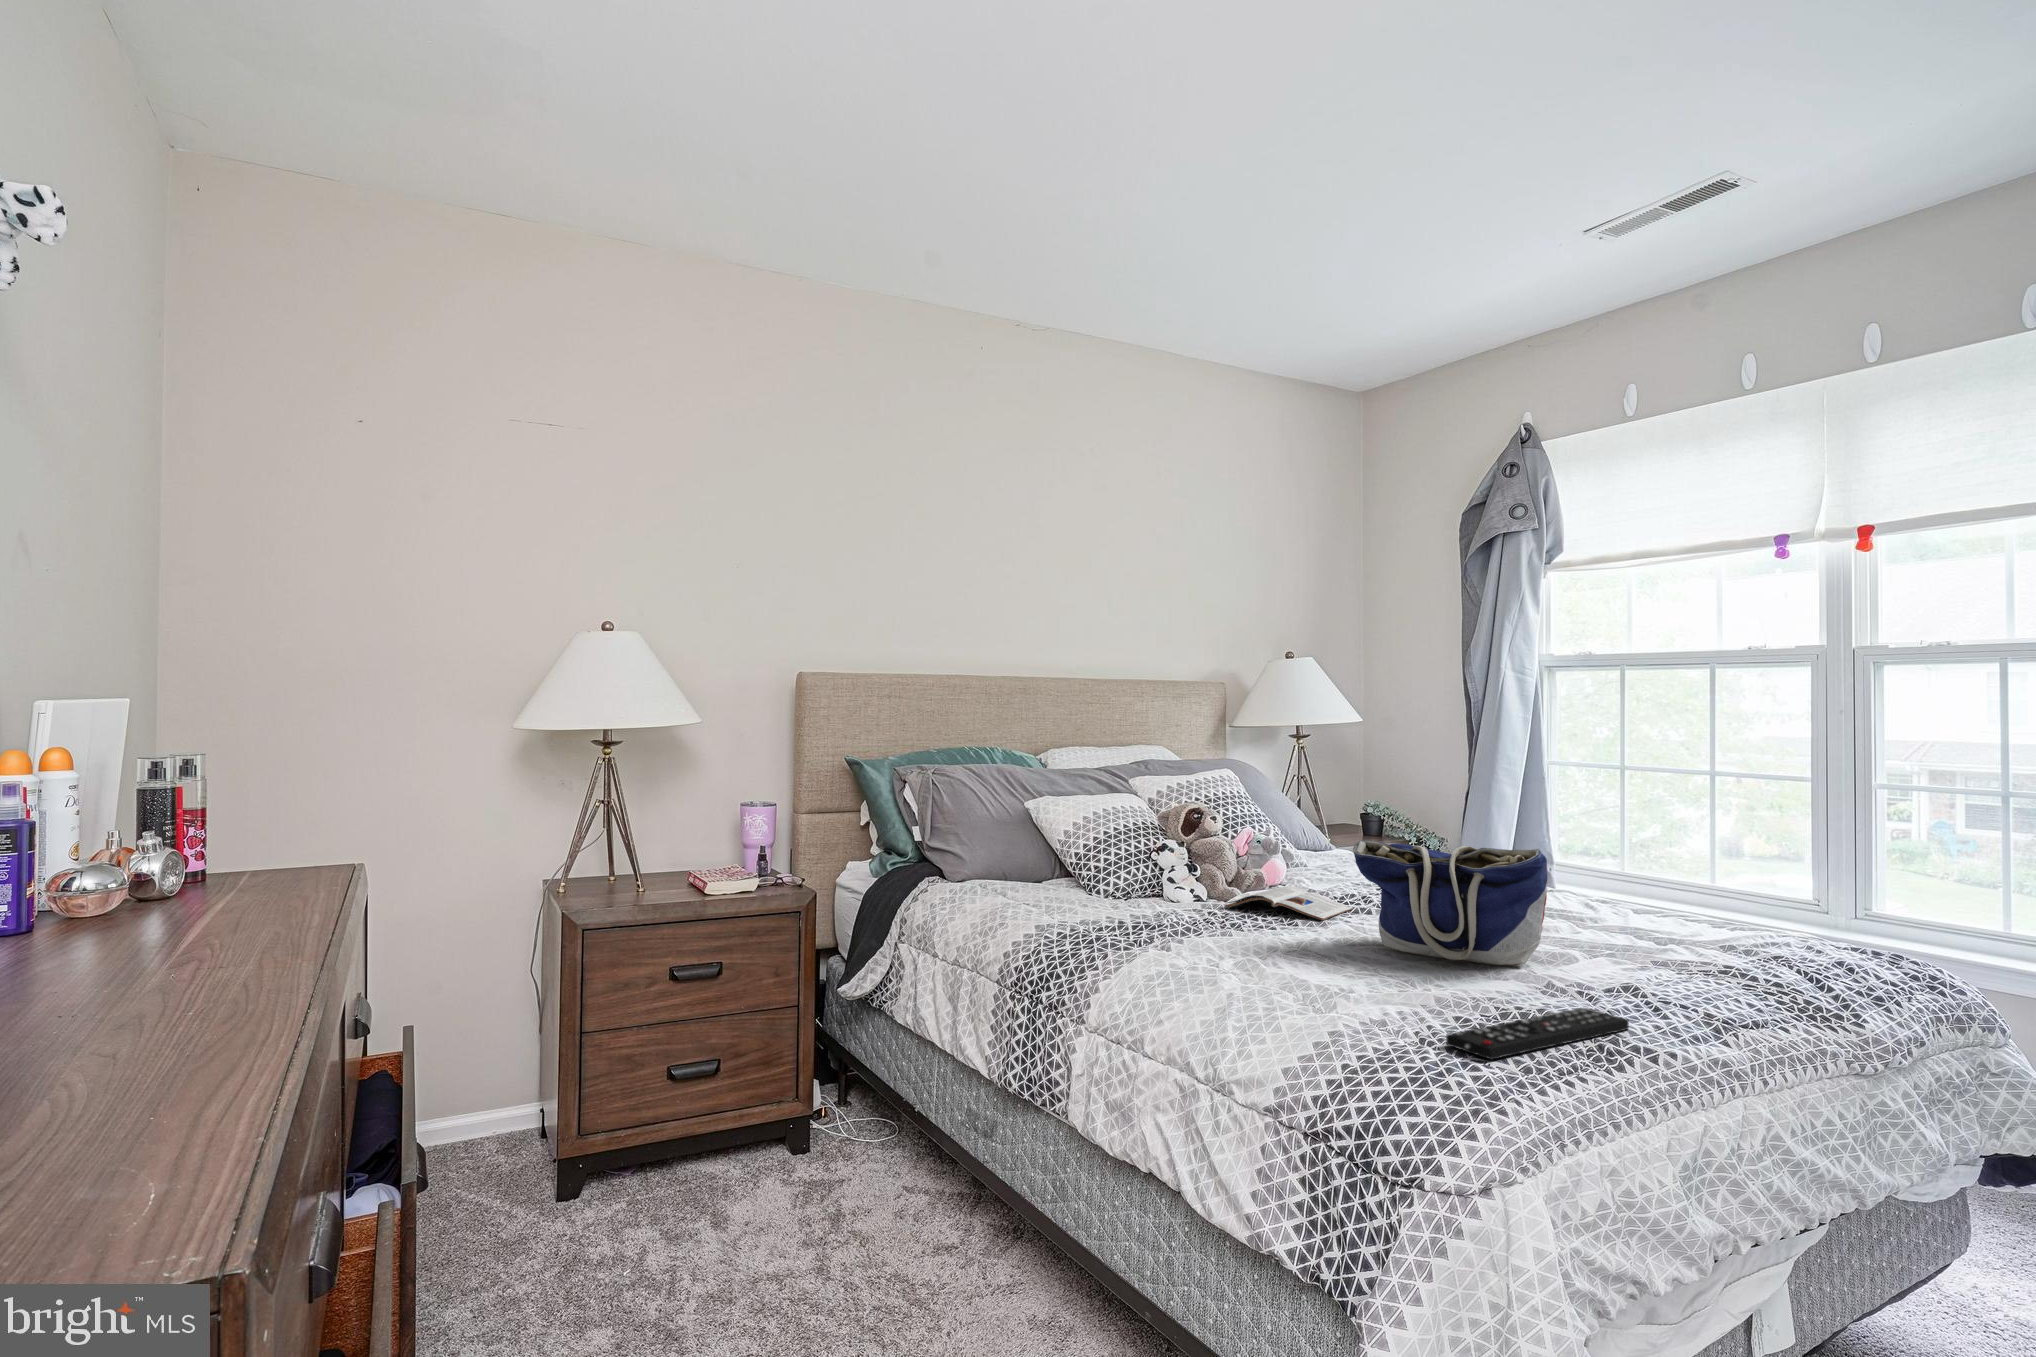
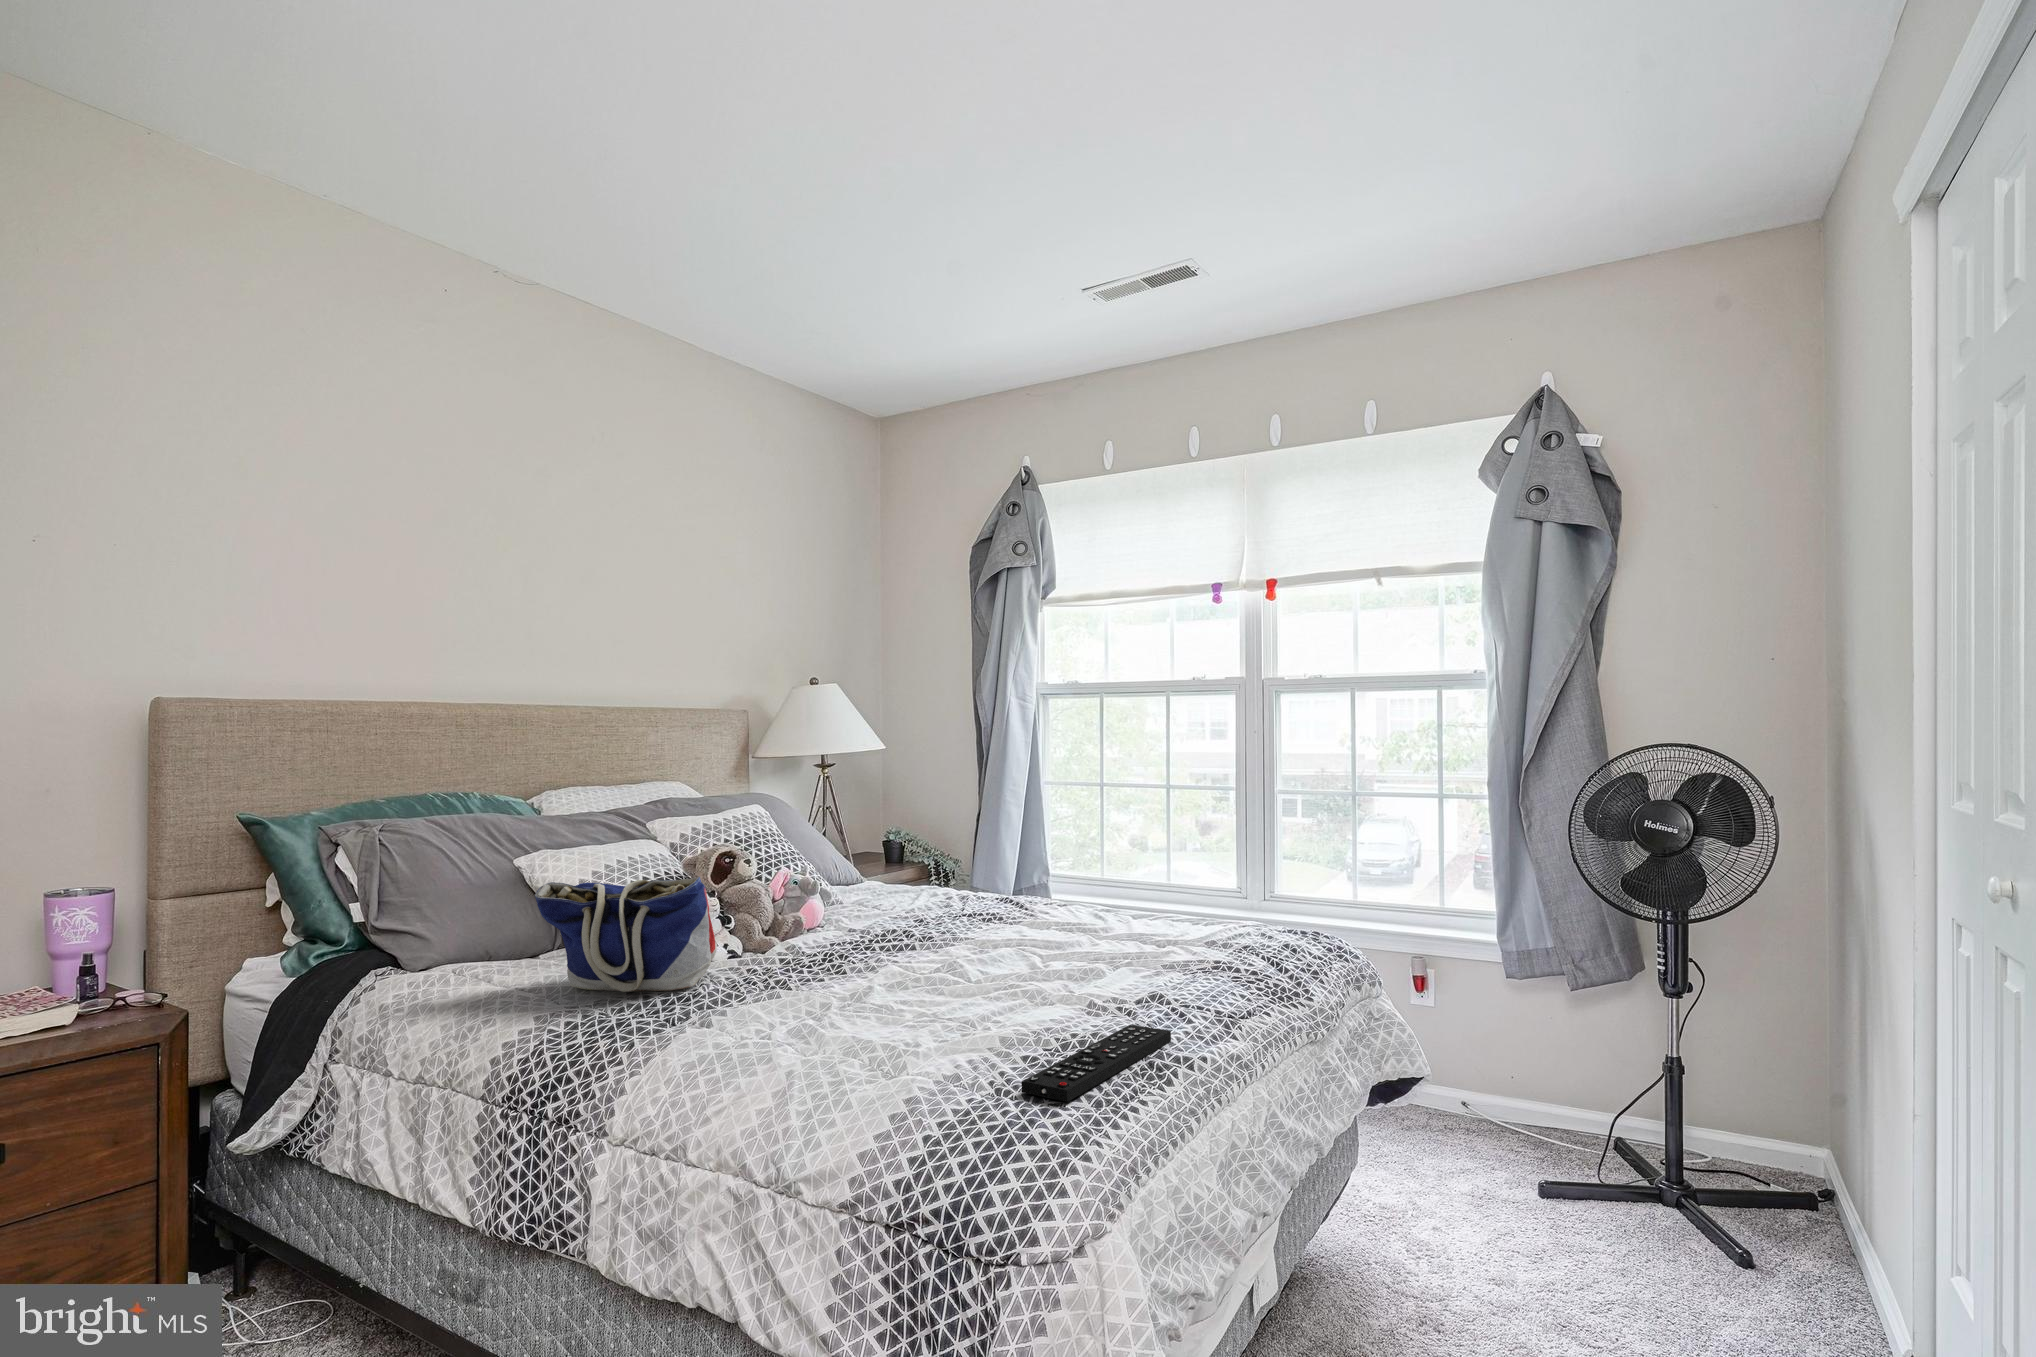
tote bag: present [1353,840,1548,965] -> present [535,877,717,992]
magazine: present [1225,886,1353,920] -> none [760,929,892,963]

